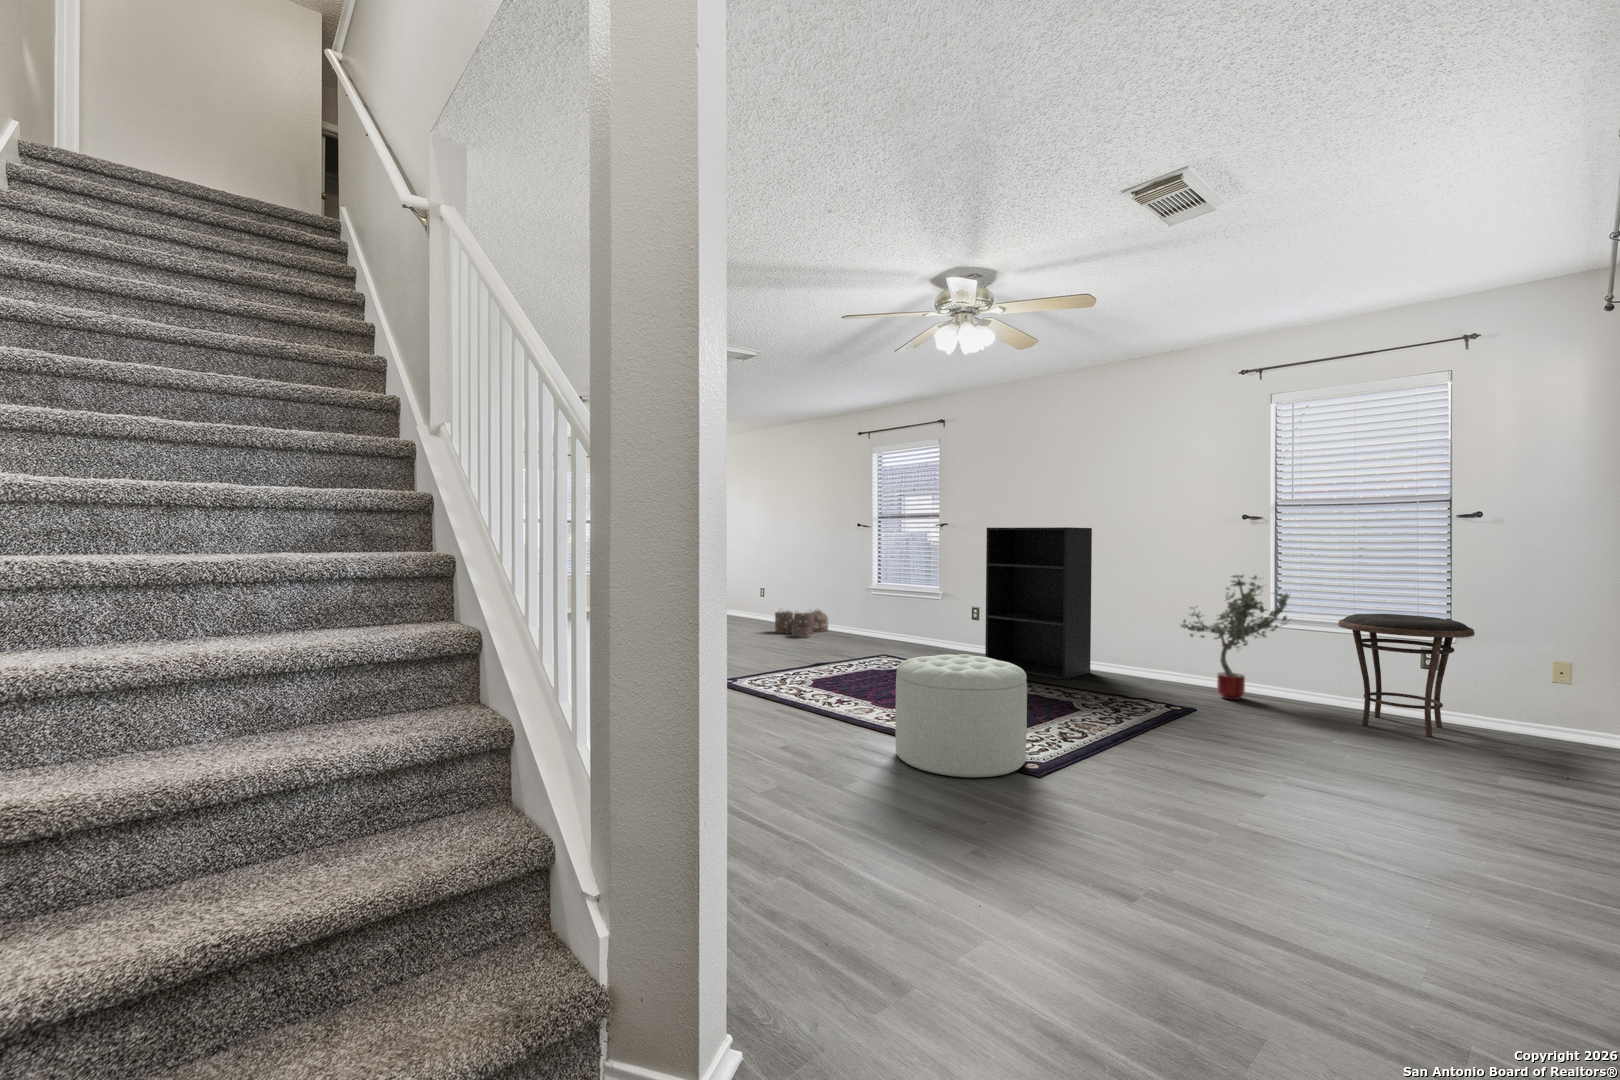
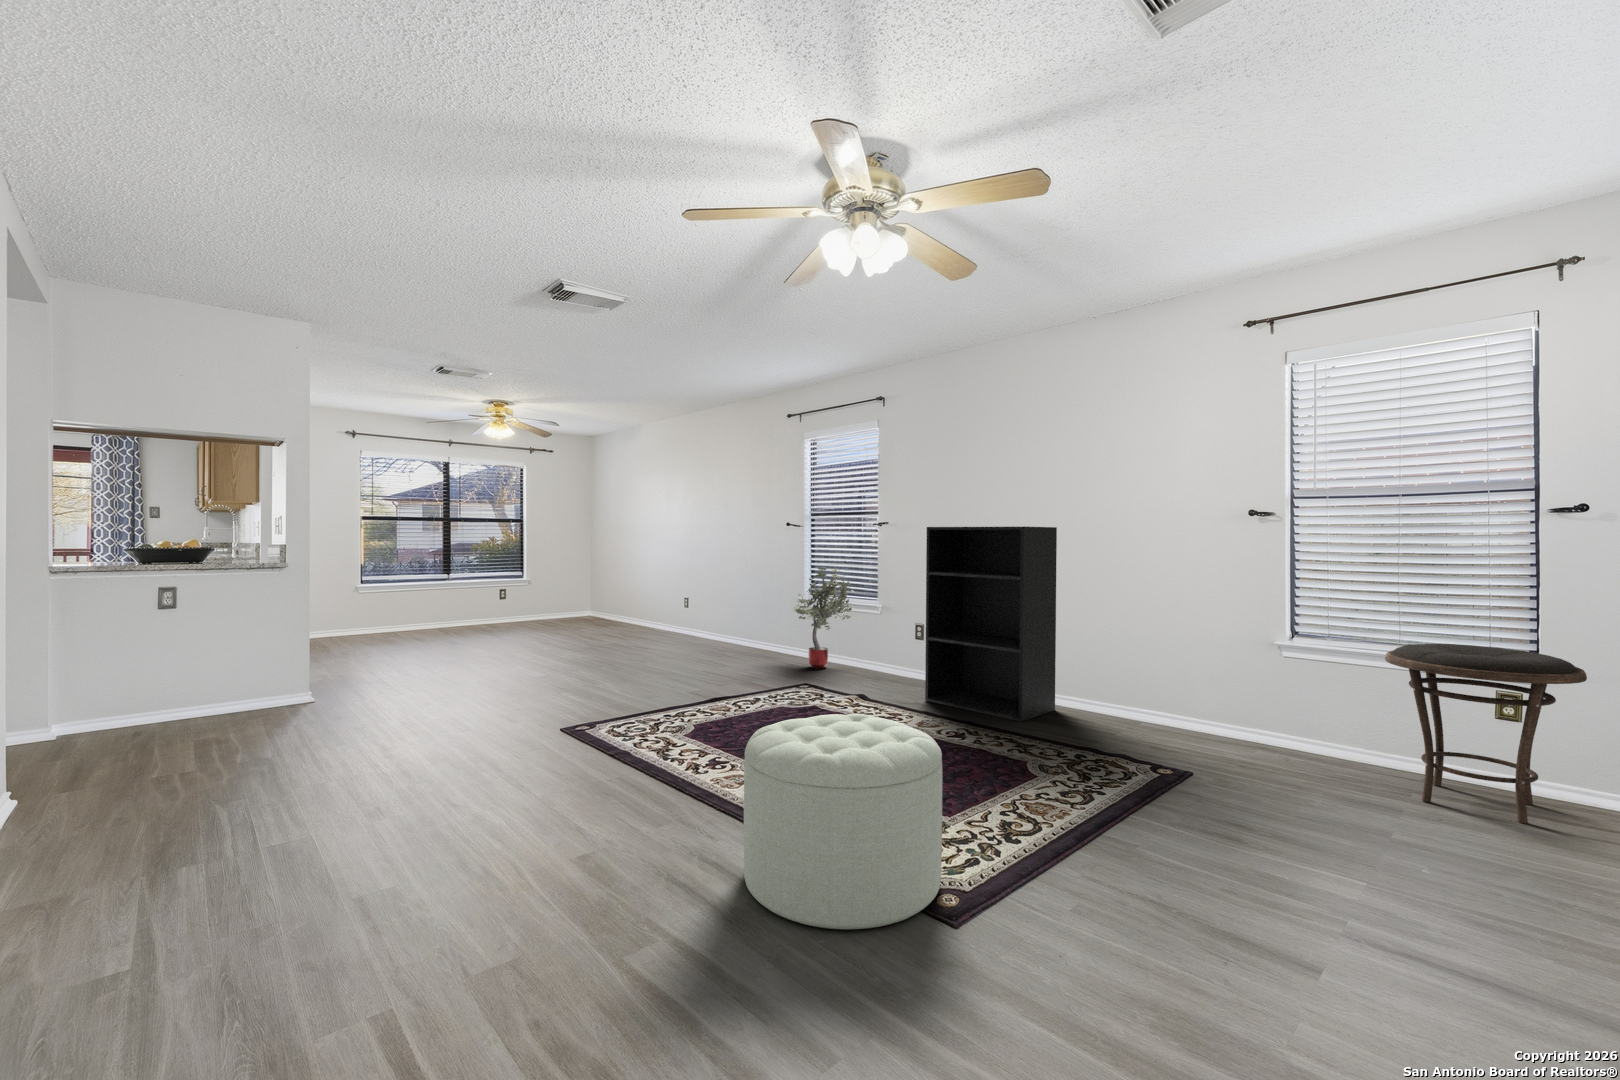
potted tree: present [1181,575,1290,700] -> present [794,567,854,669]
woven basket: present [775,609,828,638] -> none [689,623,754,659]

